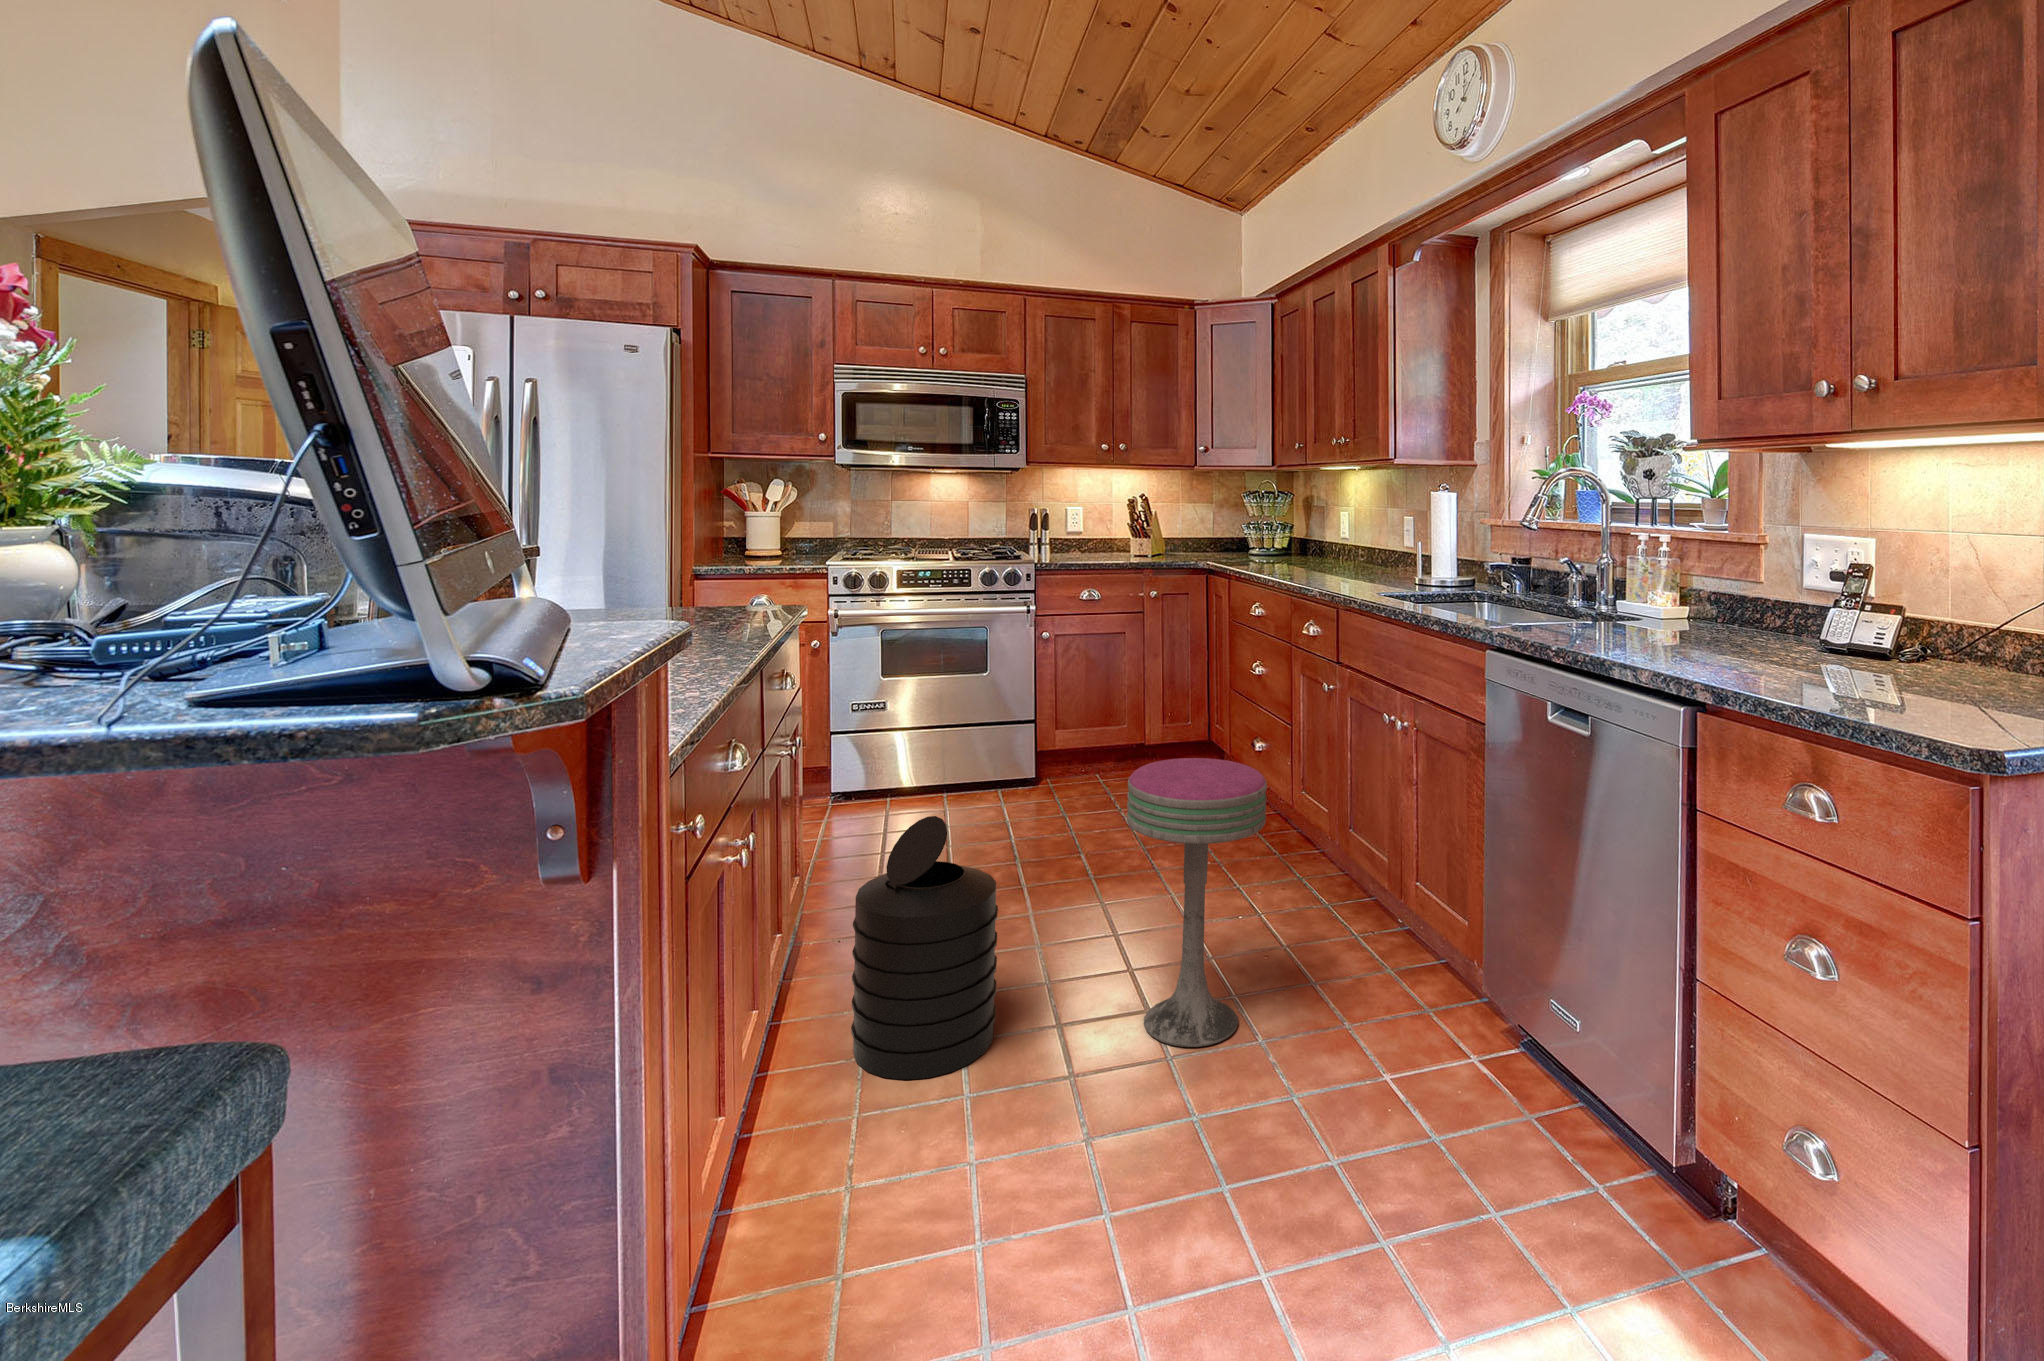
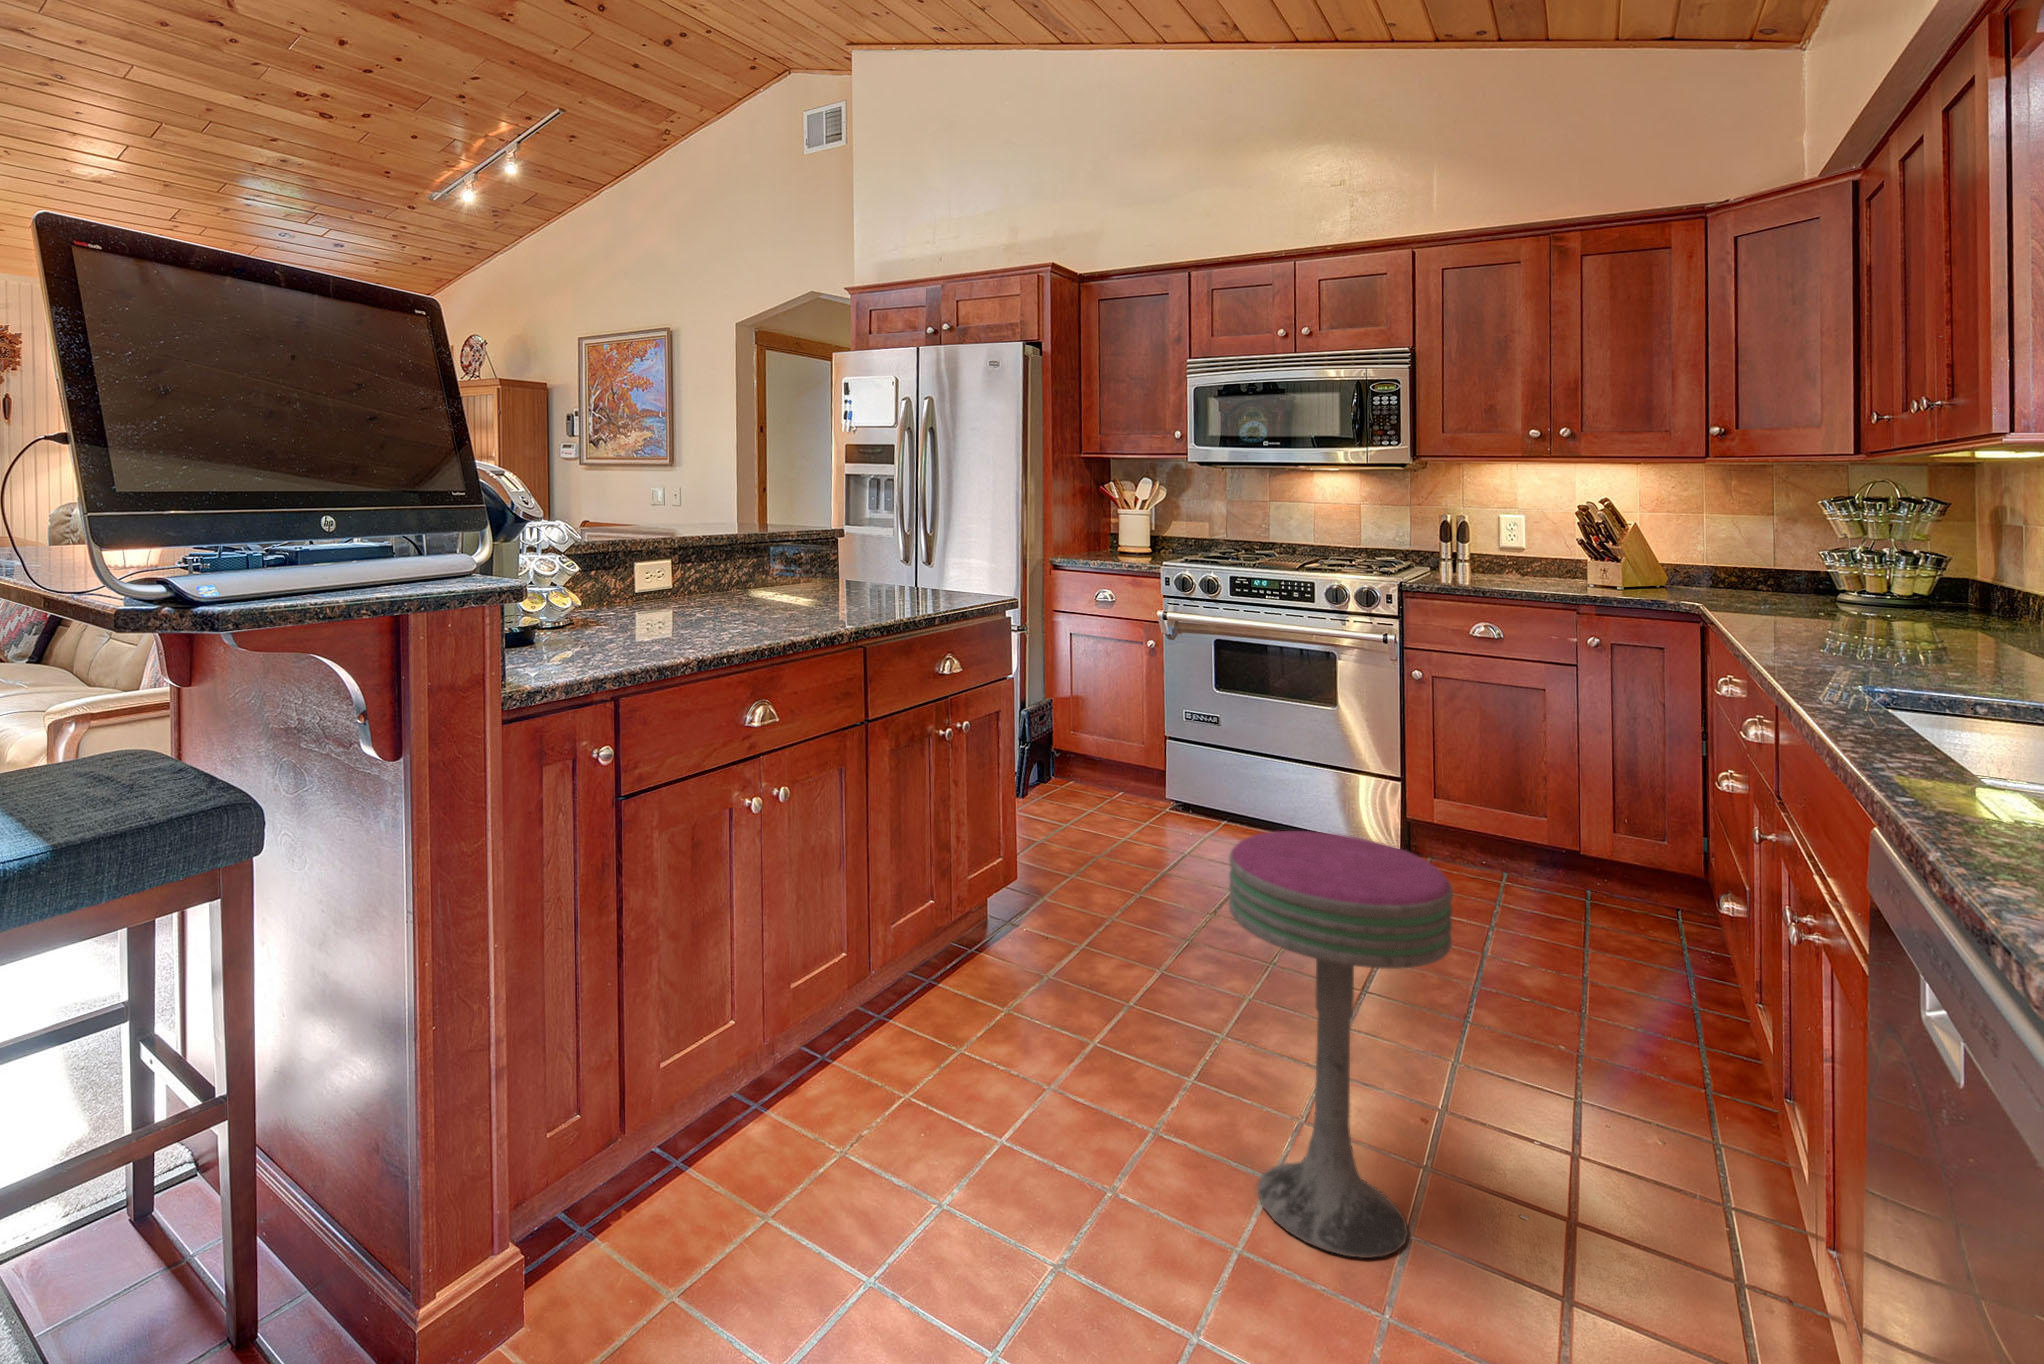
trash can: present [851,816,998,1080] -> none [946,826,1099,1110]

